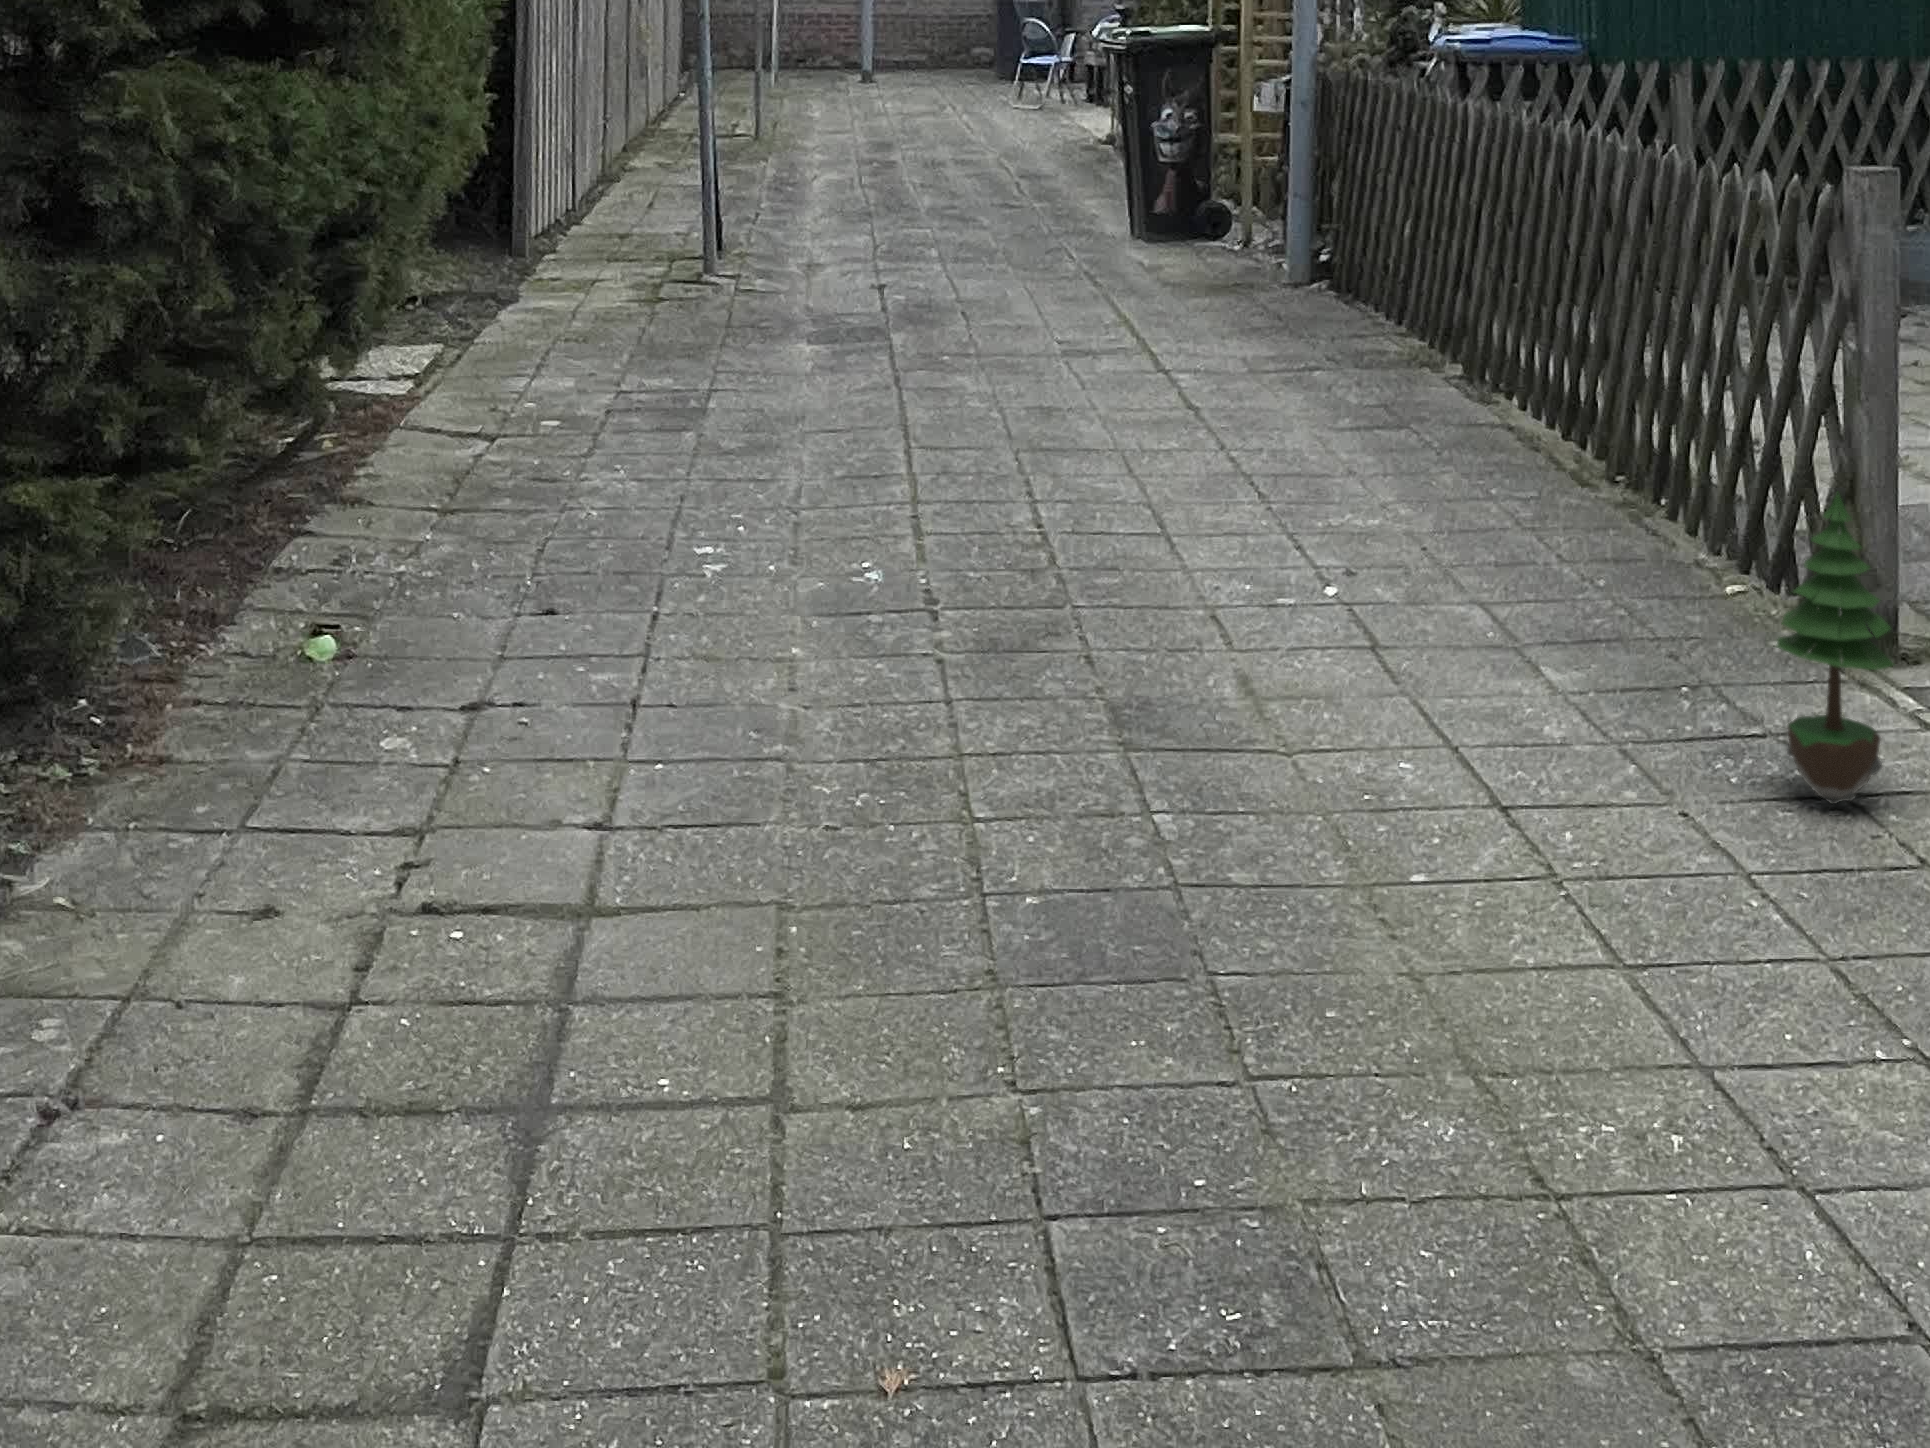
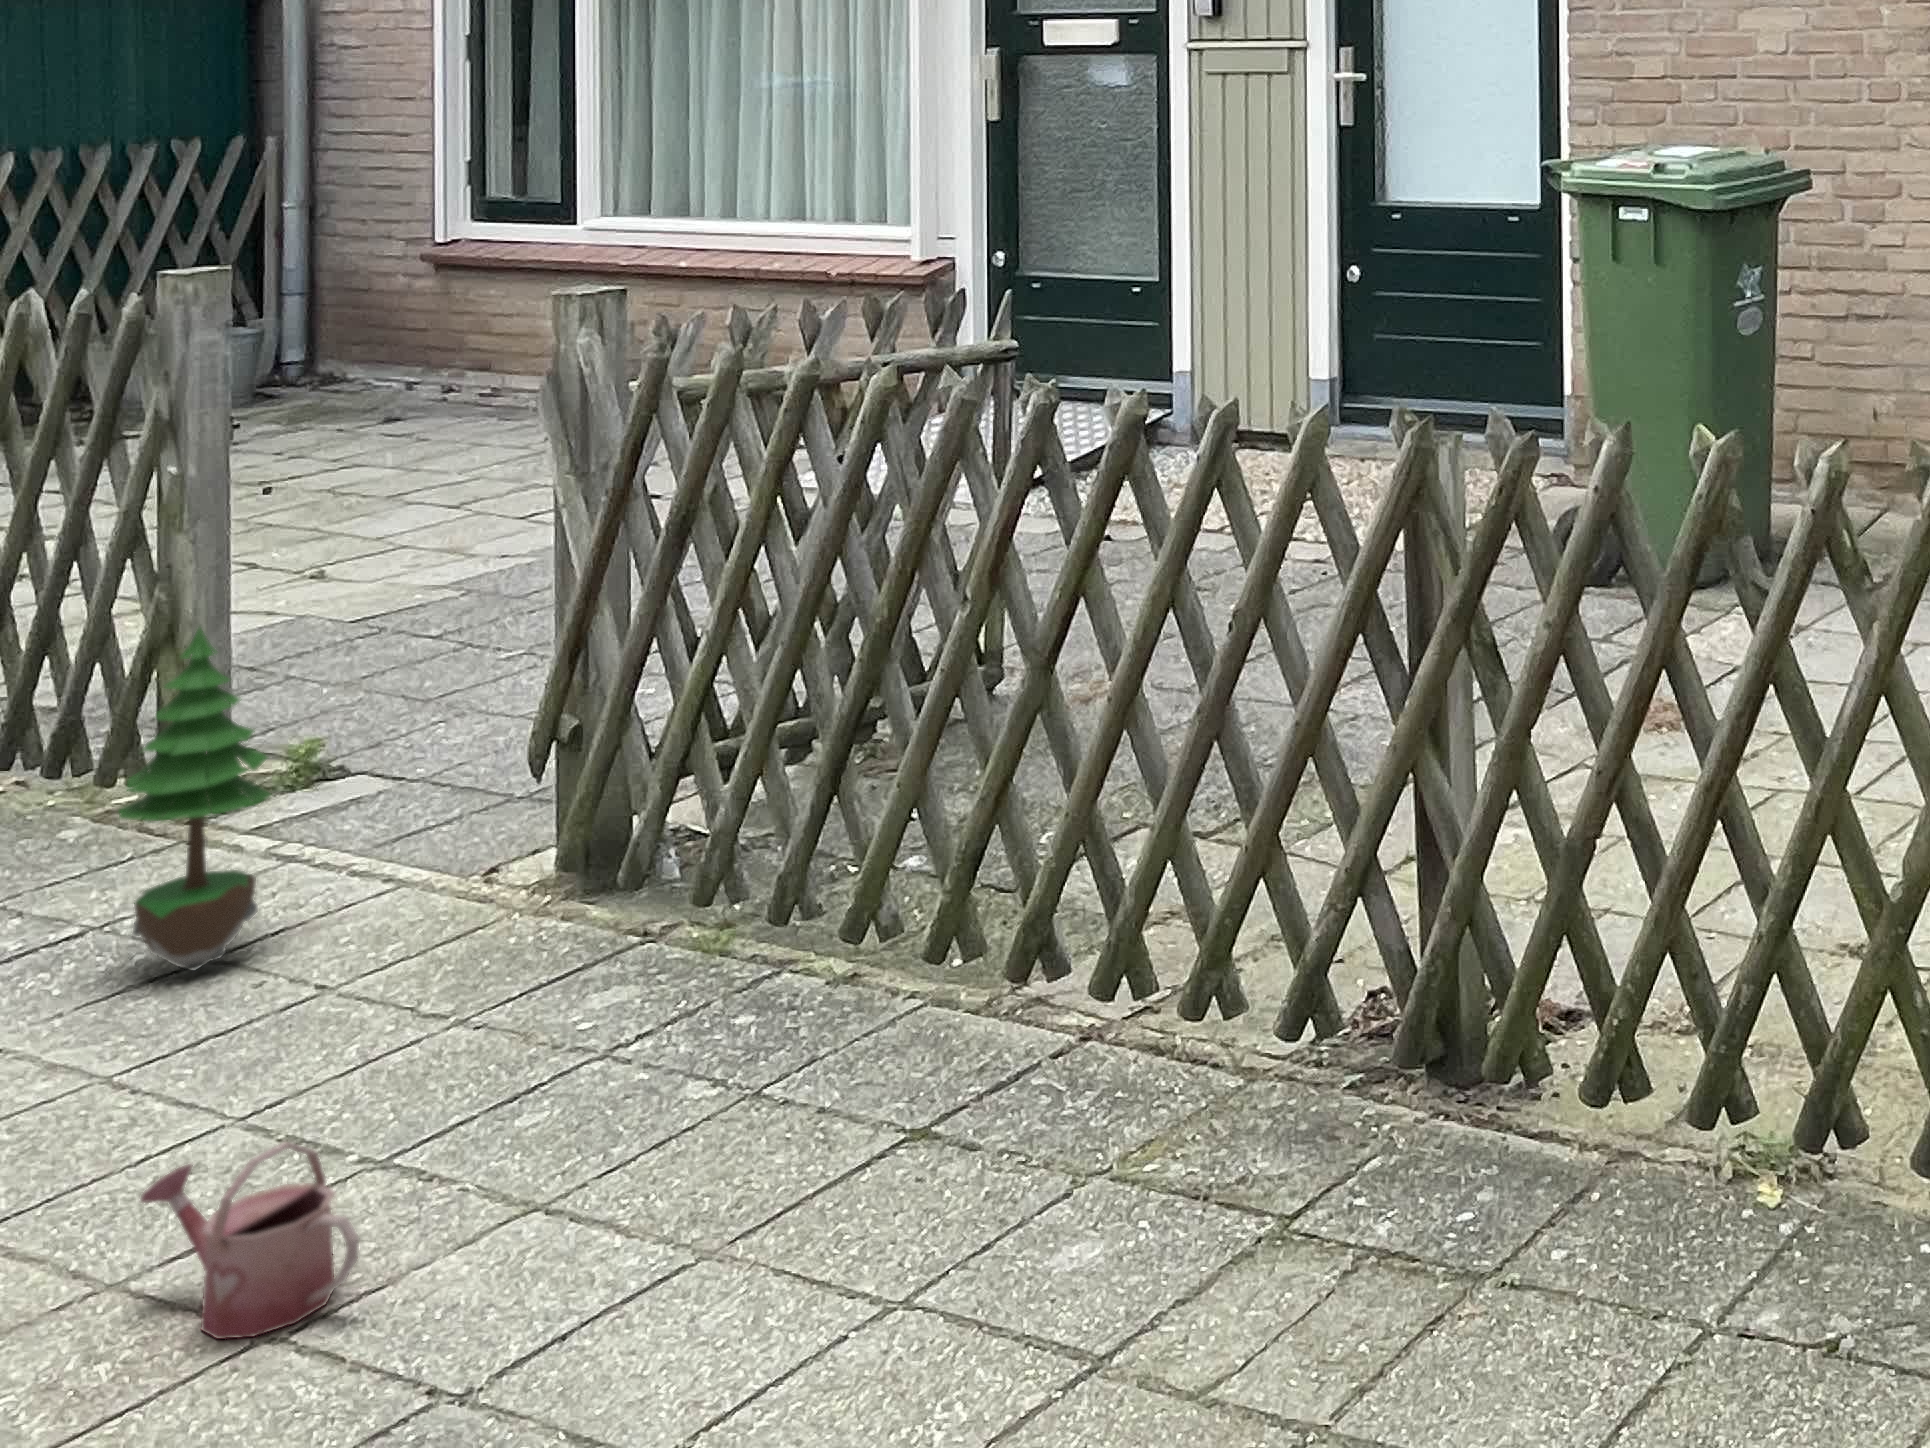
watering can: none [1717,983,1873,1179] -> present [141,1142,359,1339]

